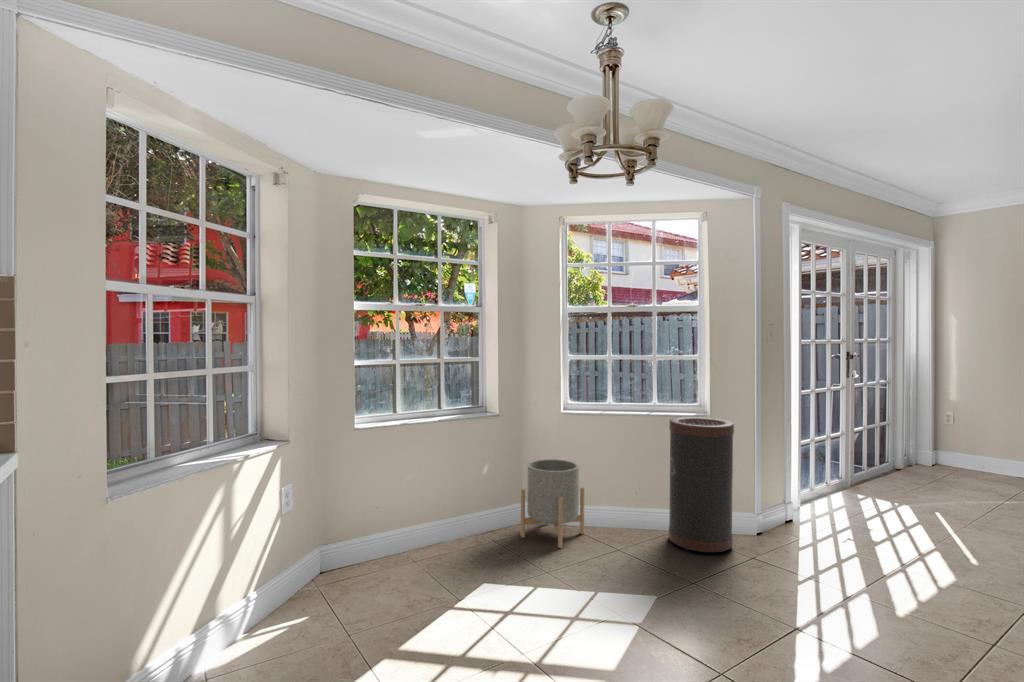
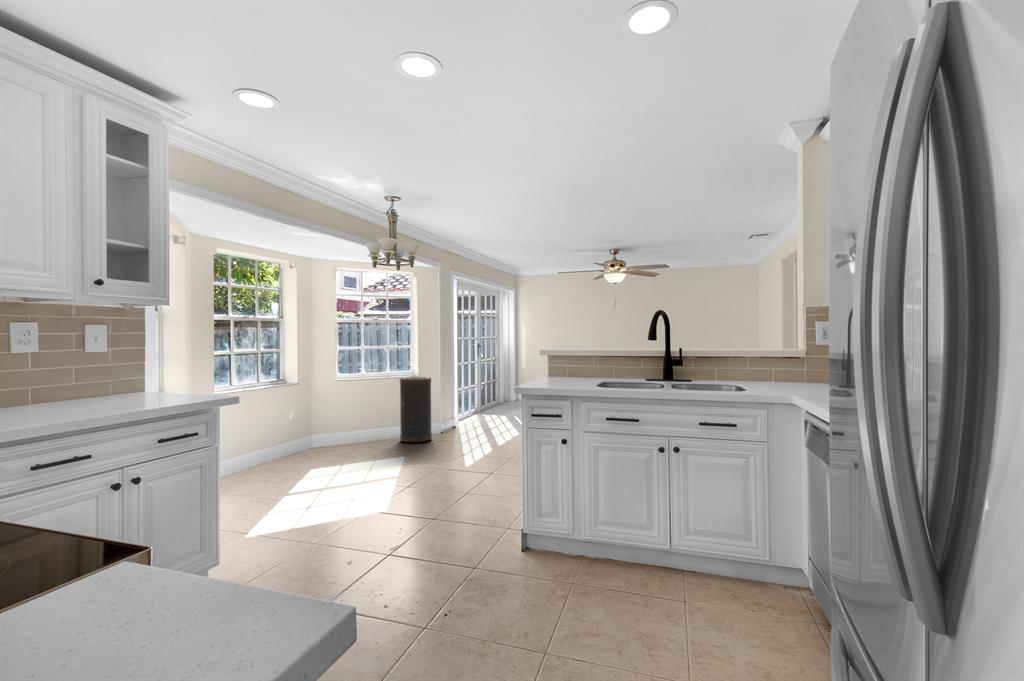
planter: present [521,459,584,548] -> none [318,407,354,453]

